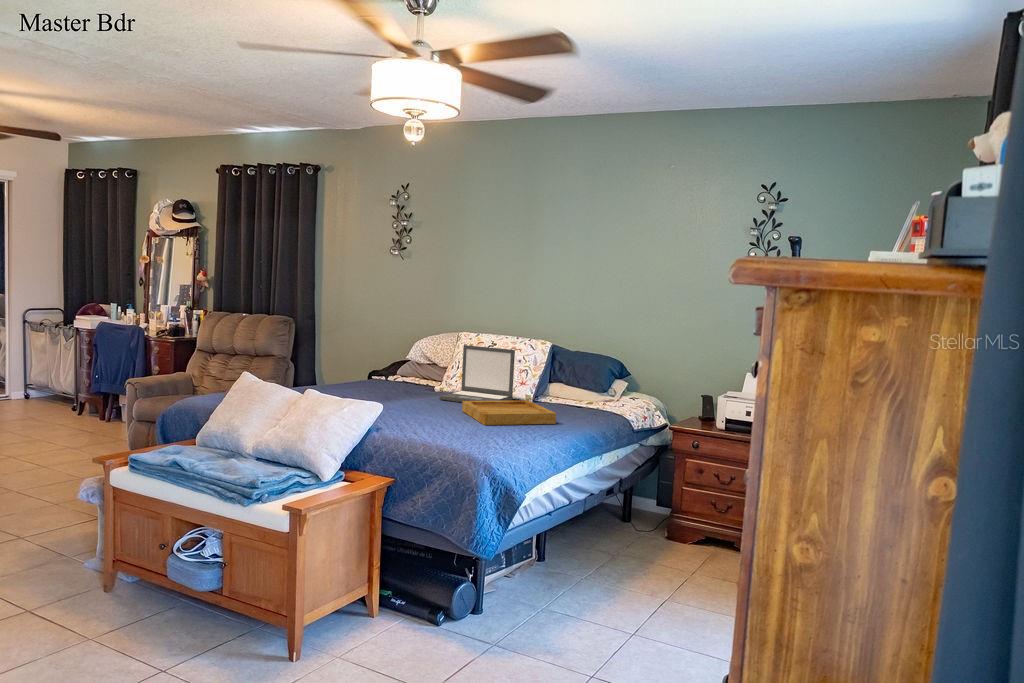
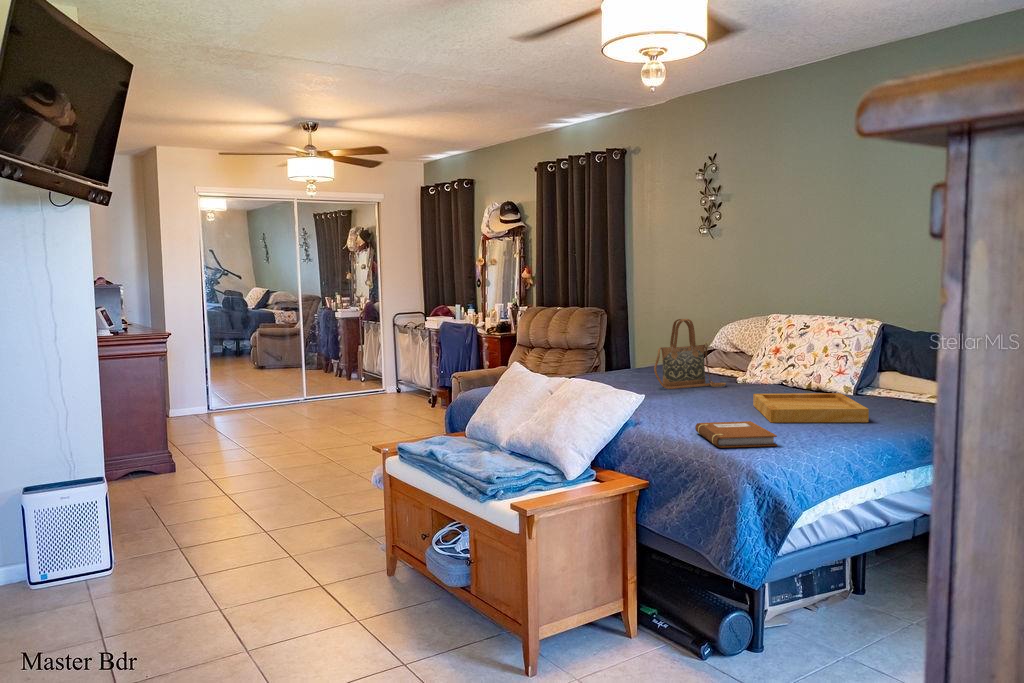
handbag: none [368,333,429,396] -> present [654,319,726,389]
laptop: present [439,345,515,402] -> none [734,329,828,400]
notebook: none [431,424,502,447] -> present [695,421,777,448]

